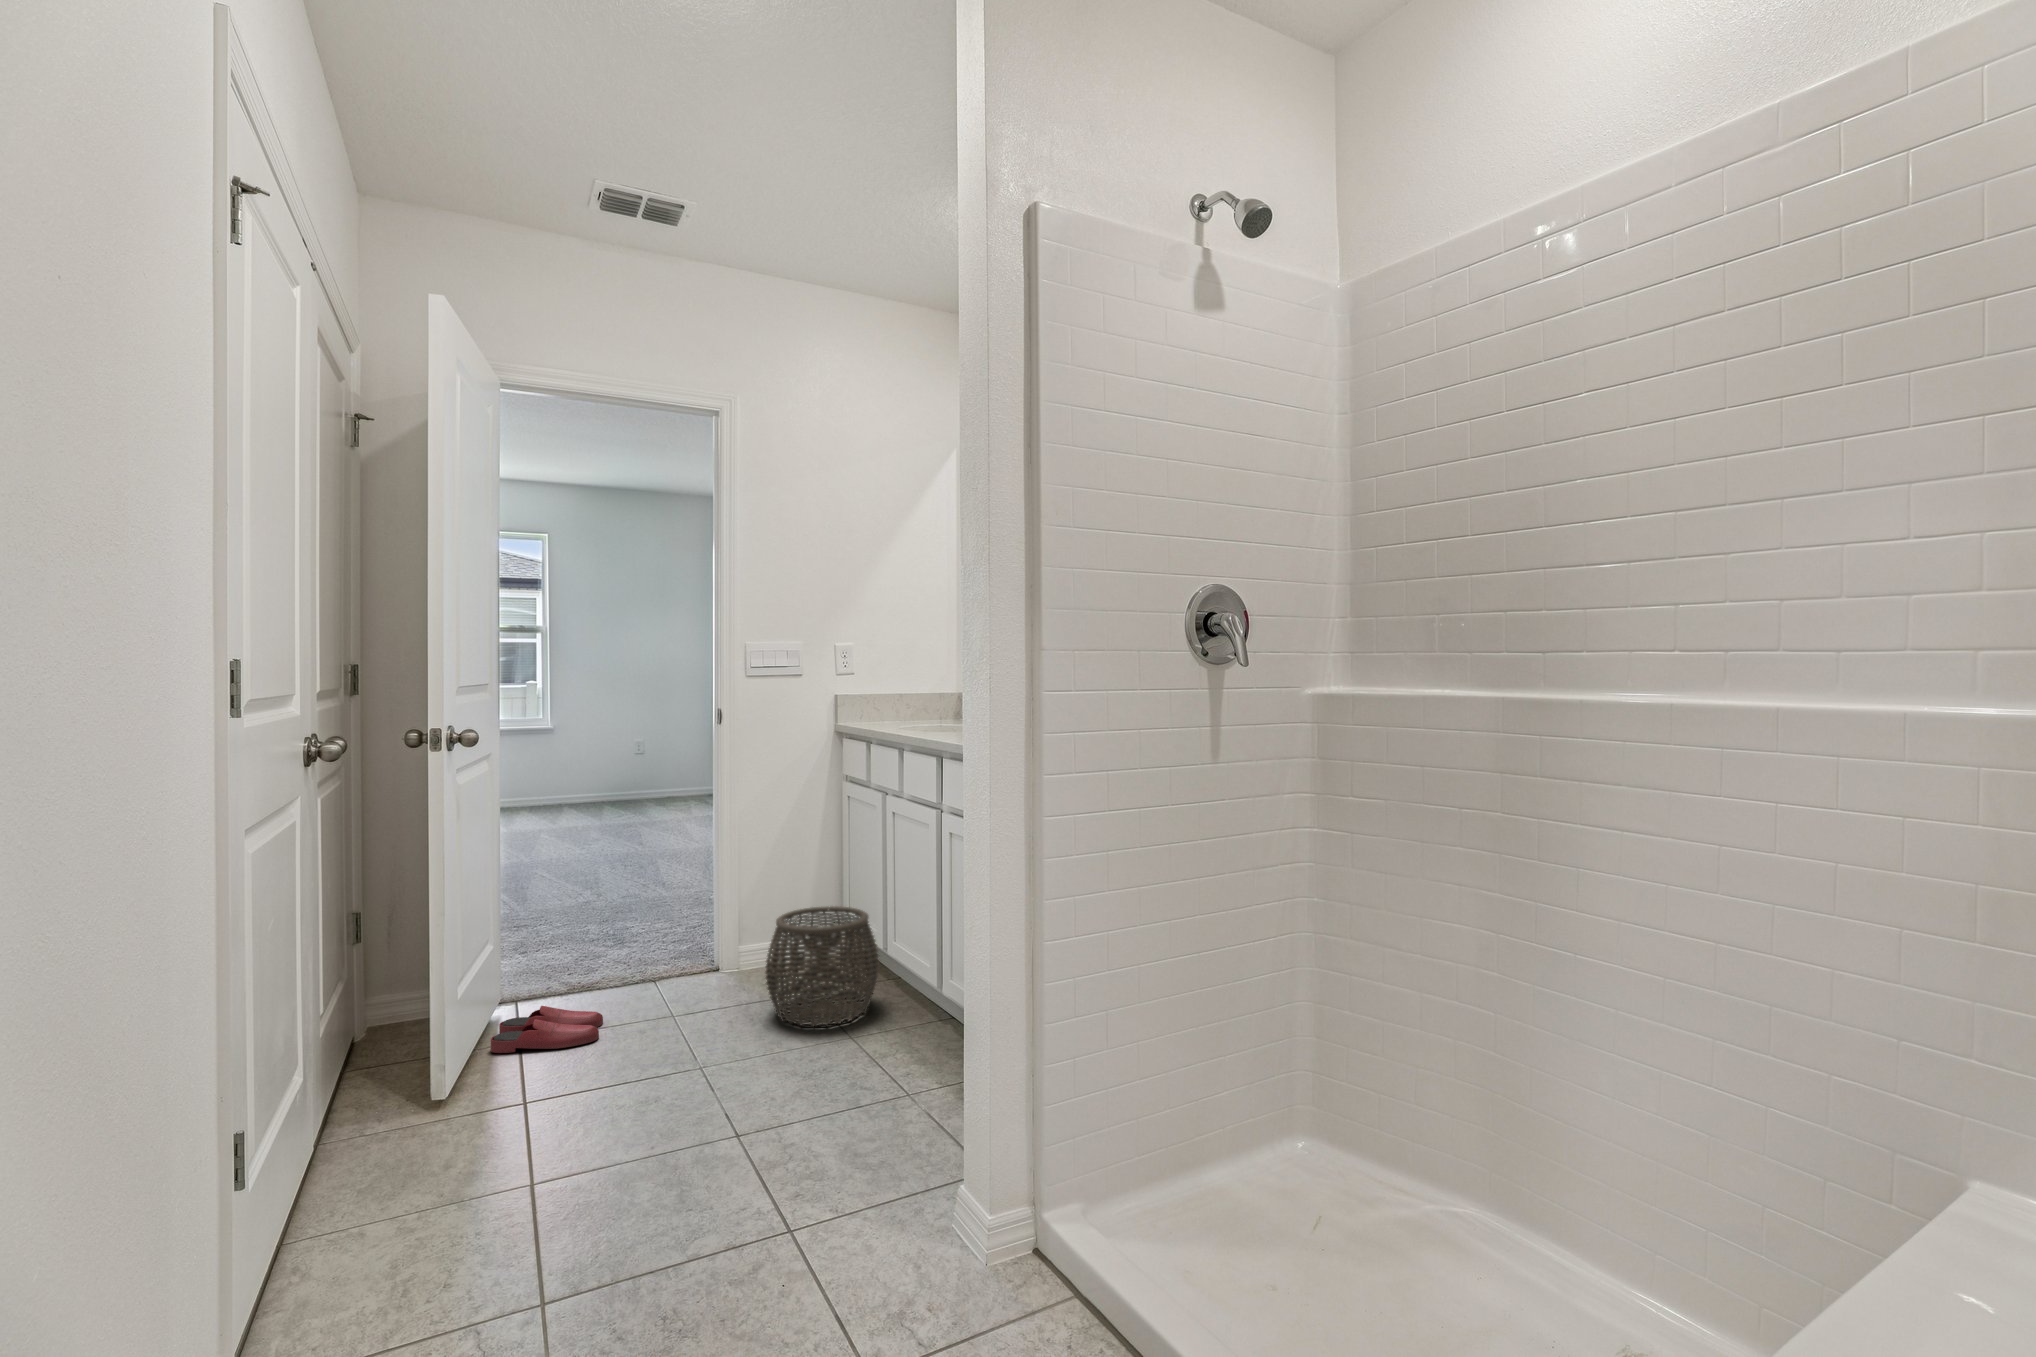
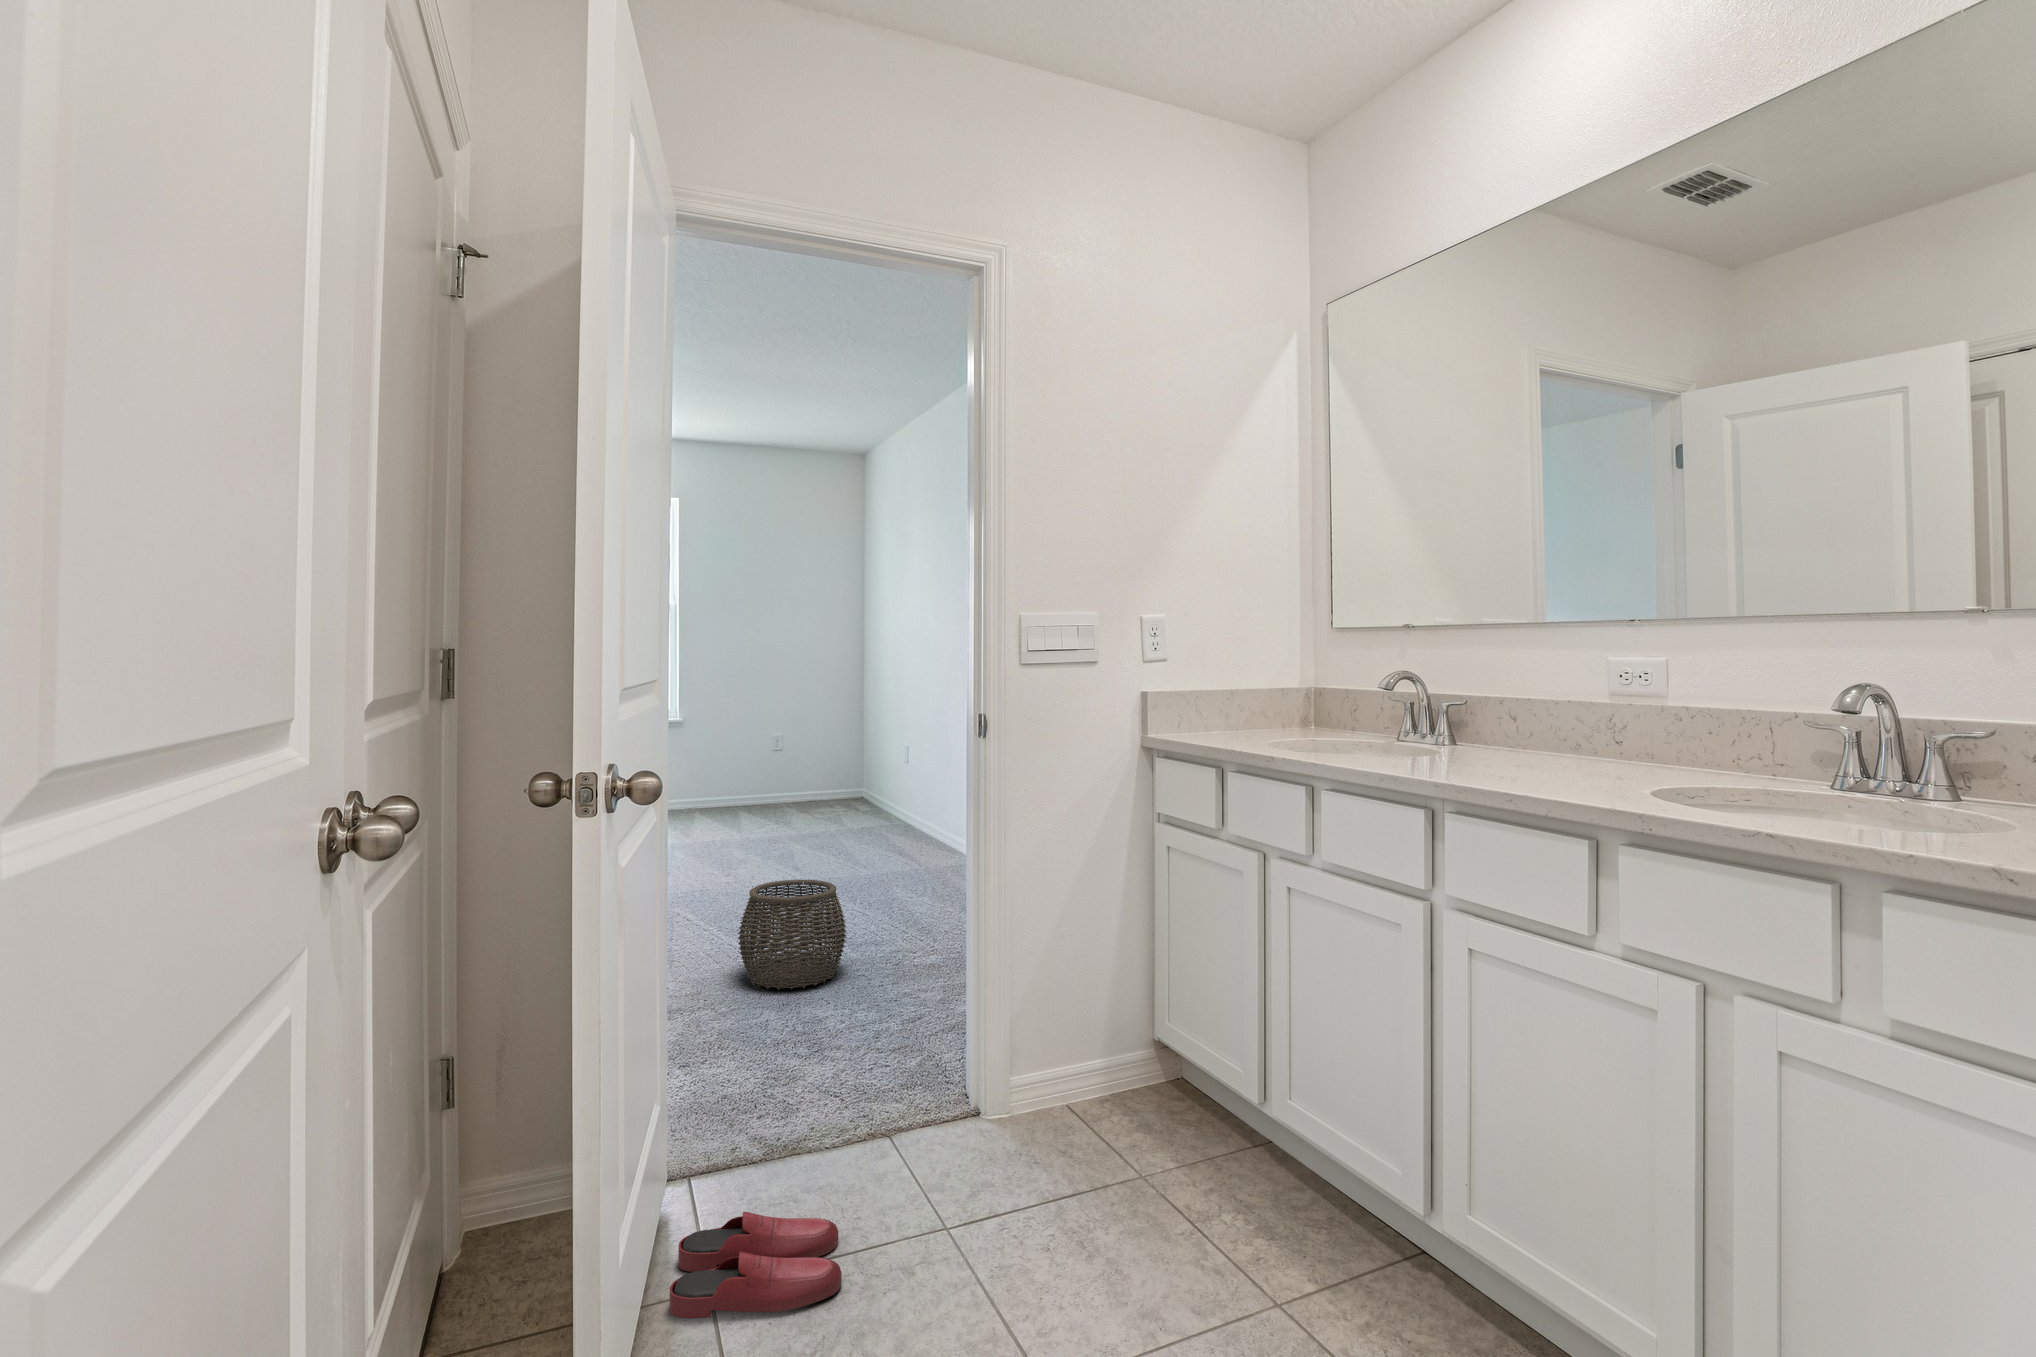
woven basket: present [765,906,879,1026] -> present [738,880,846,989]

